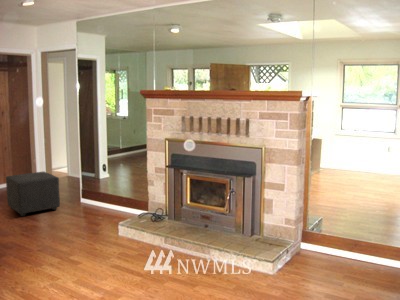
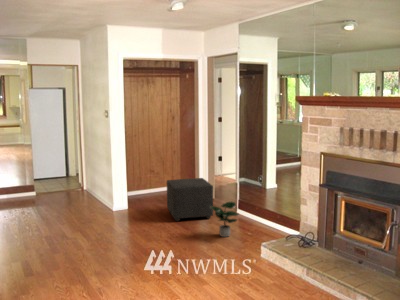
potted plant: none [62,190,92,224] -> present [210,201,238,237]

